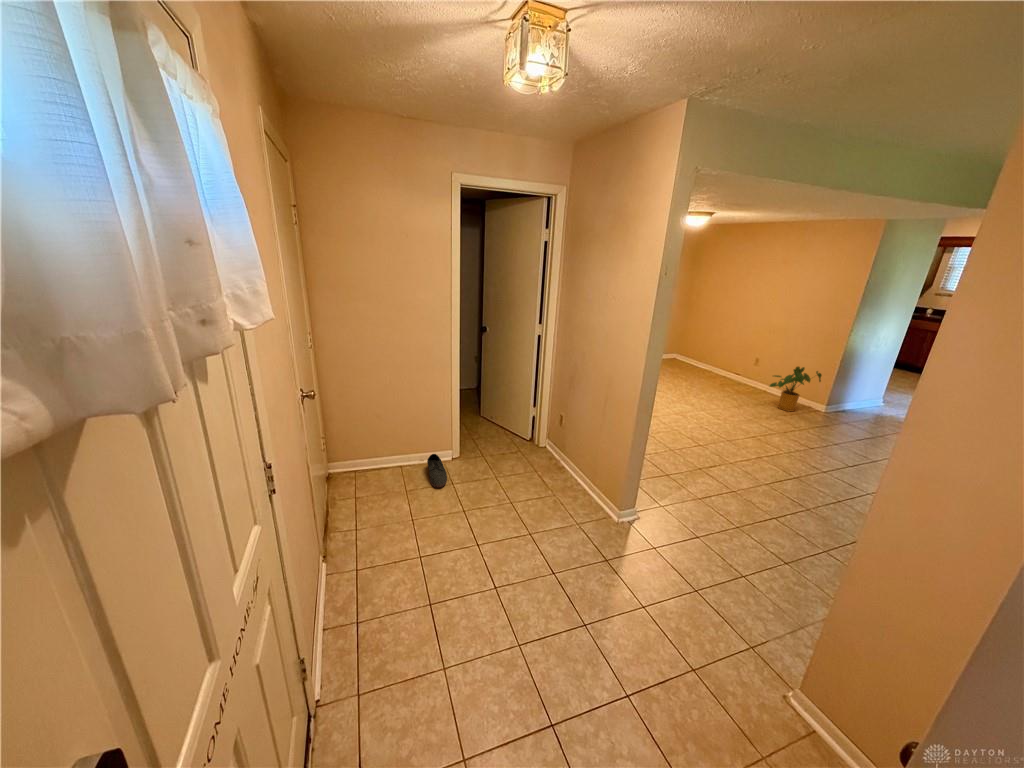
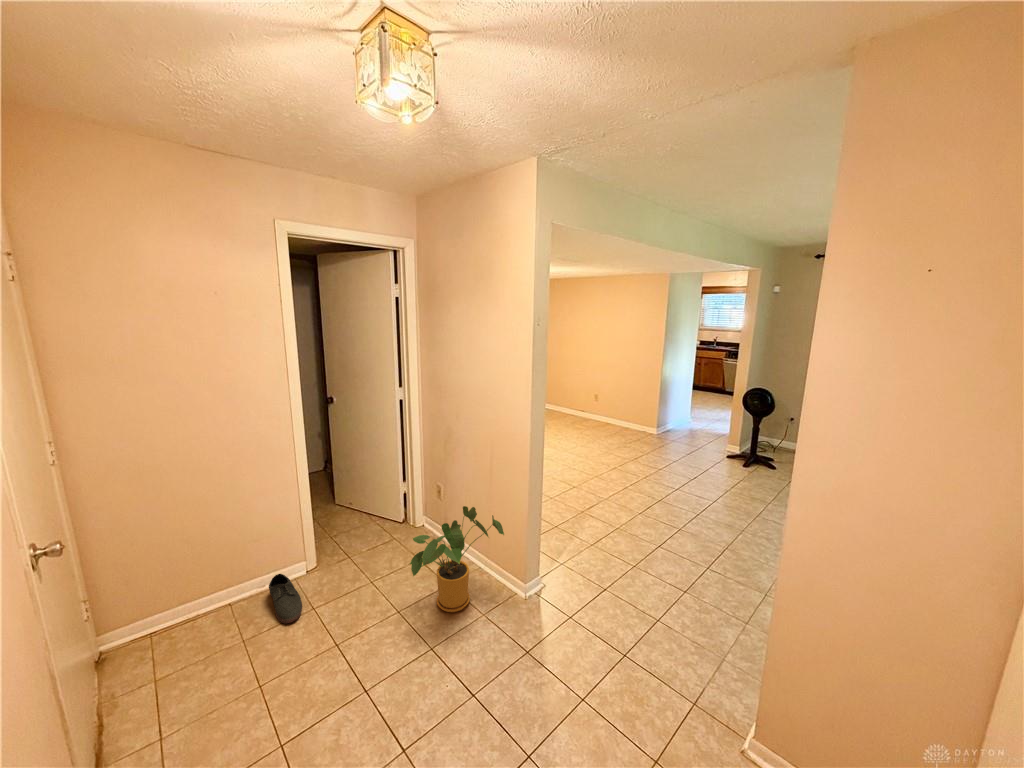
house plant: present [770,367,822,411] -> present [410,506,504,612]

